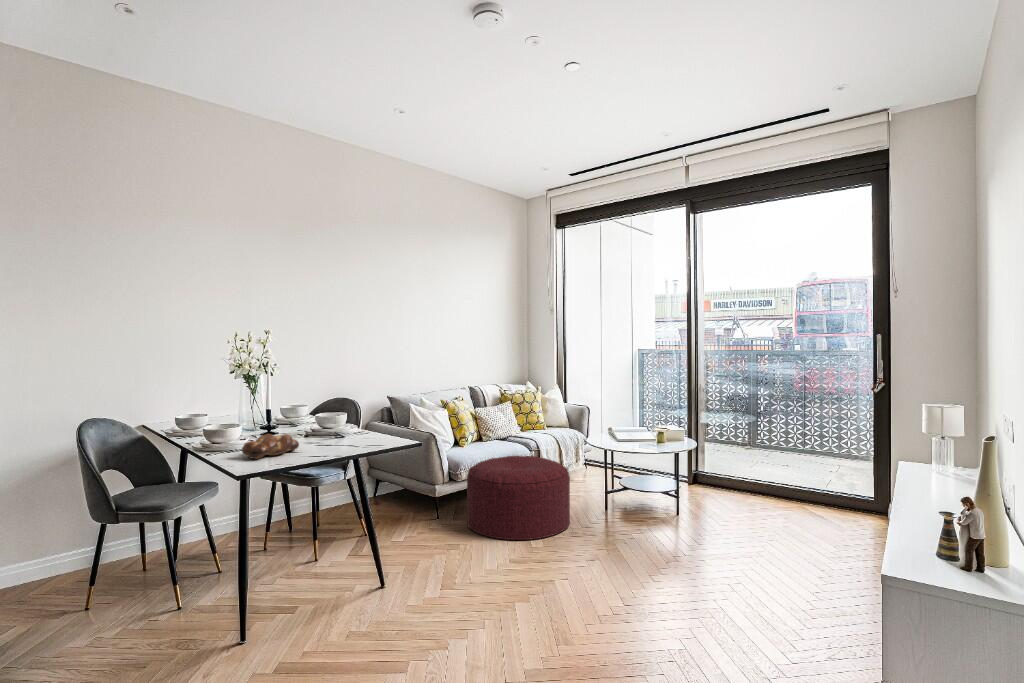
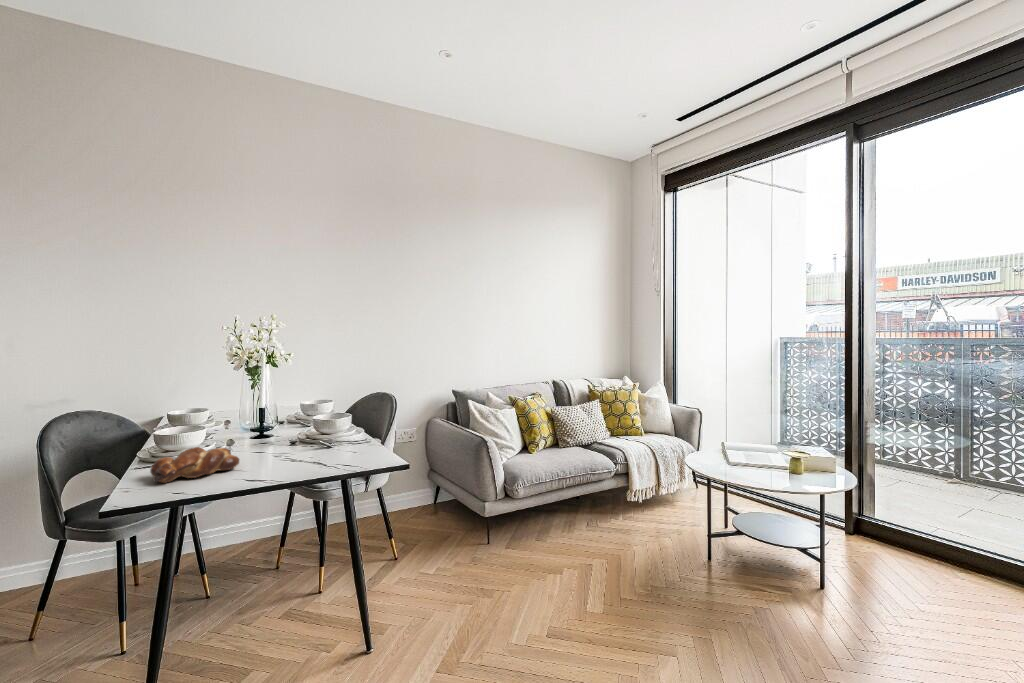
ottoman: present [467,456,570,540] -> none [516,472,653,599]

